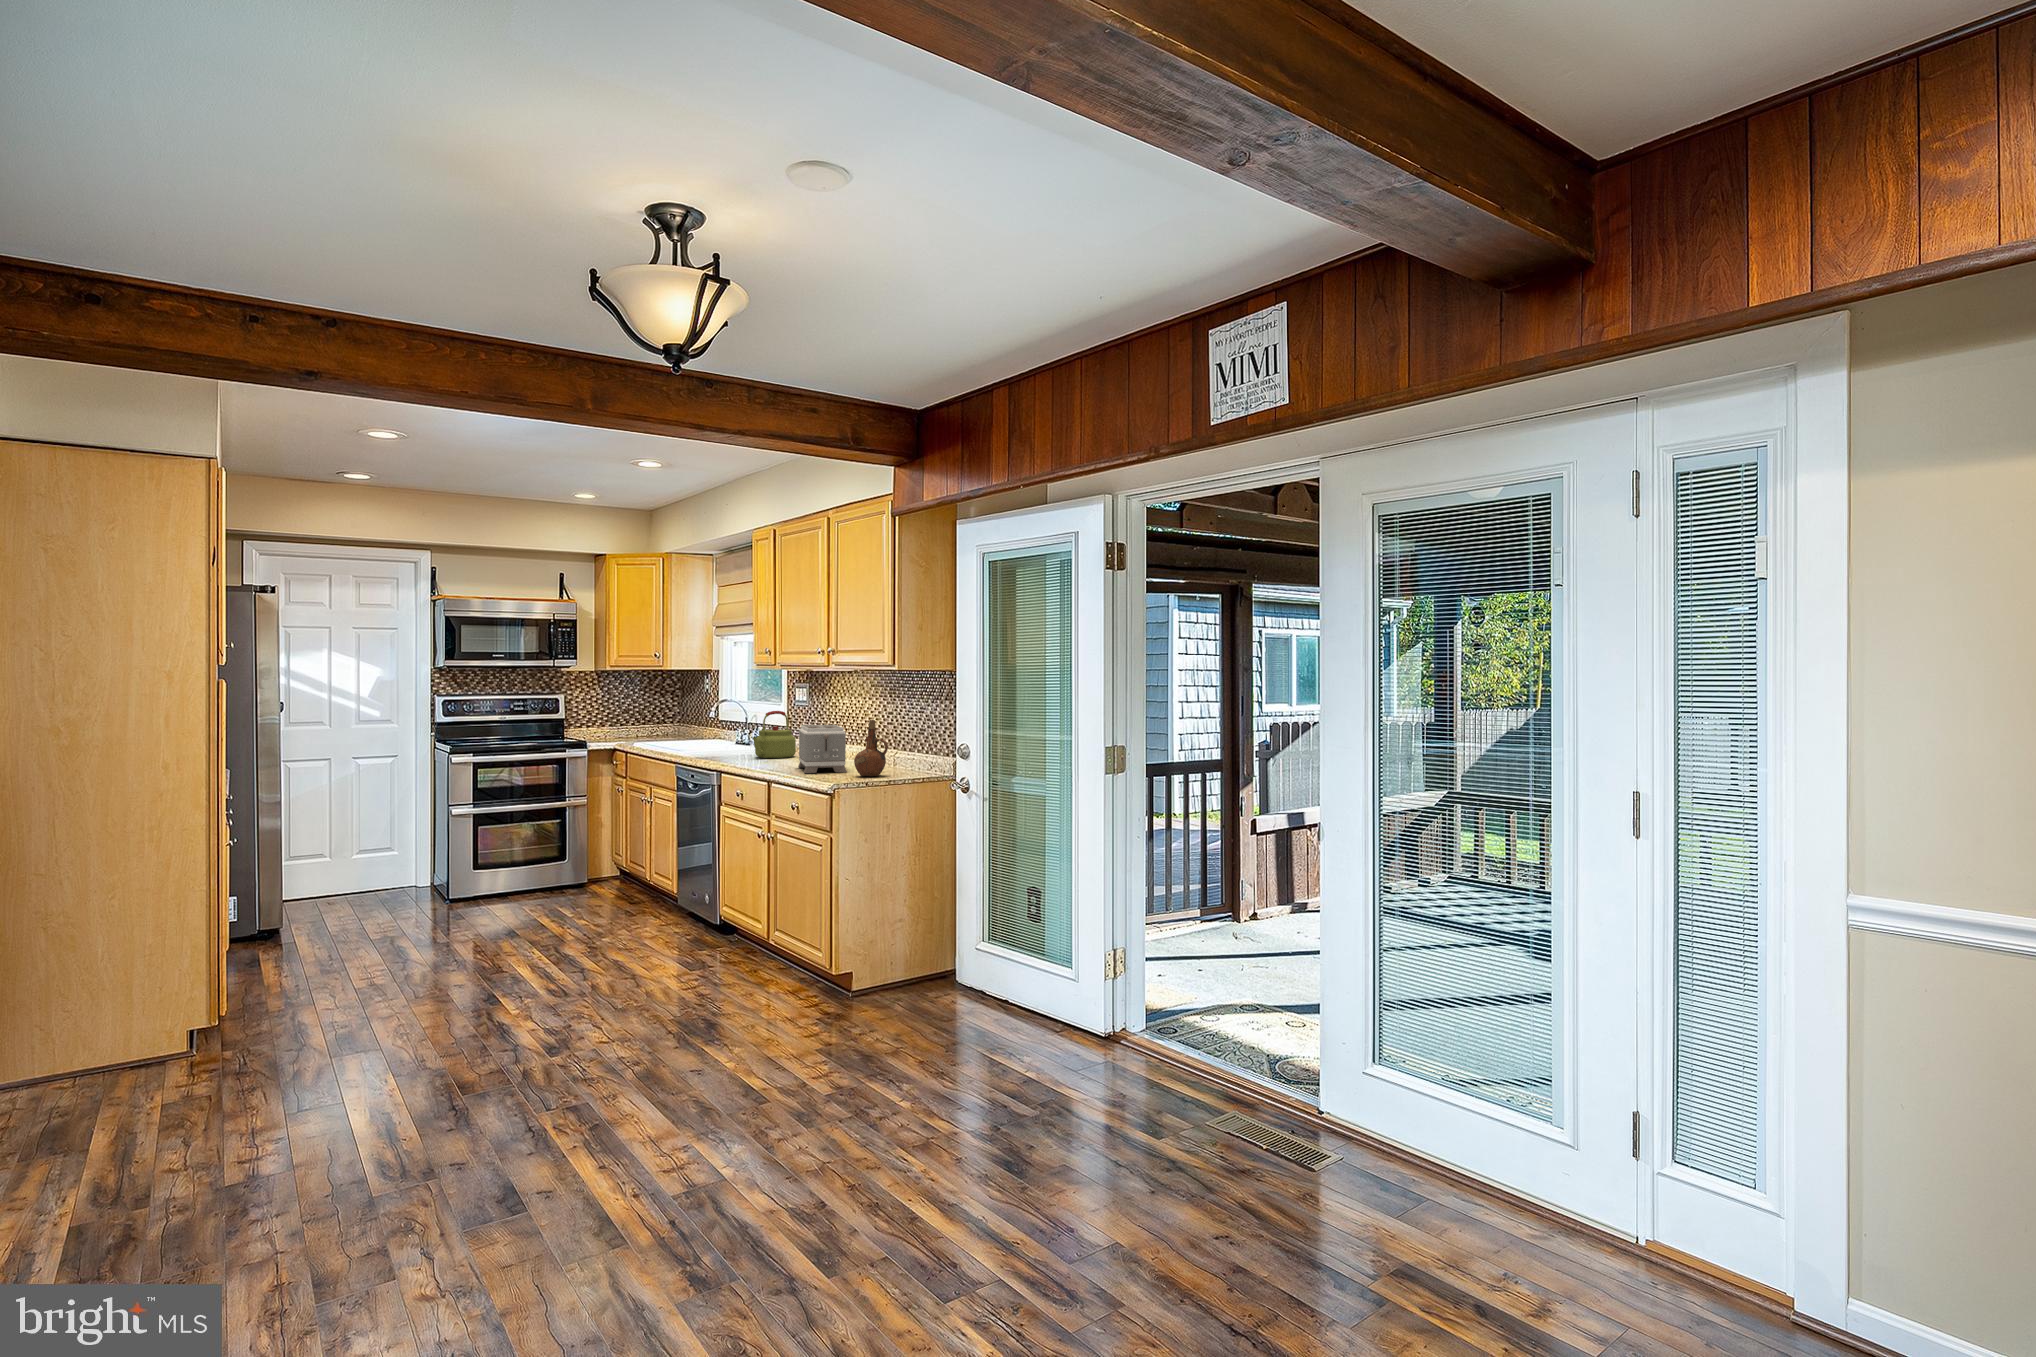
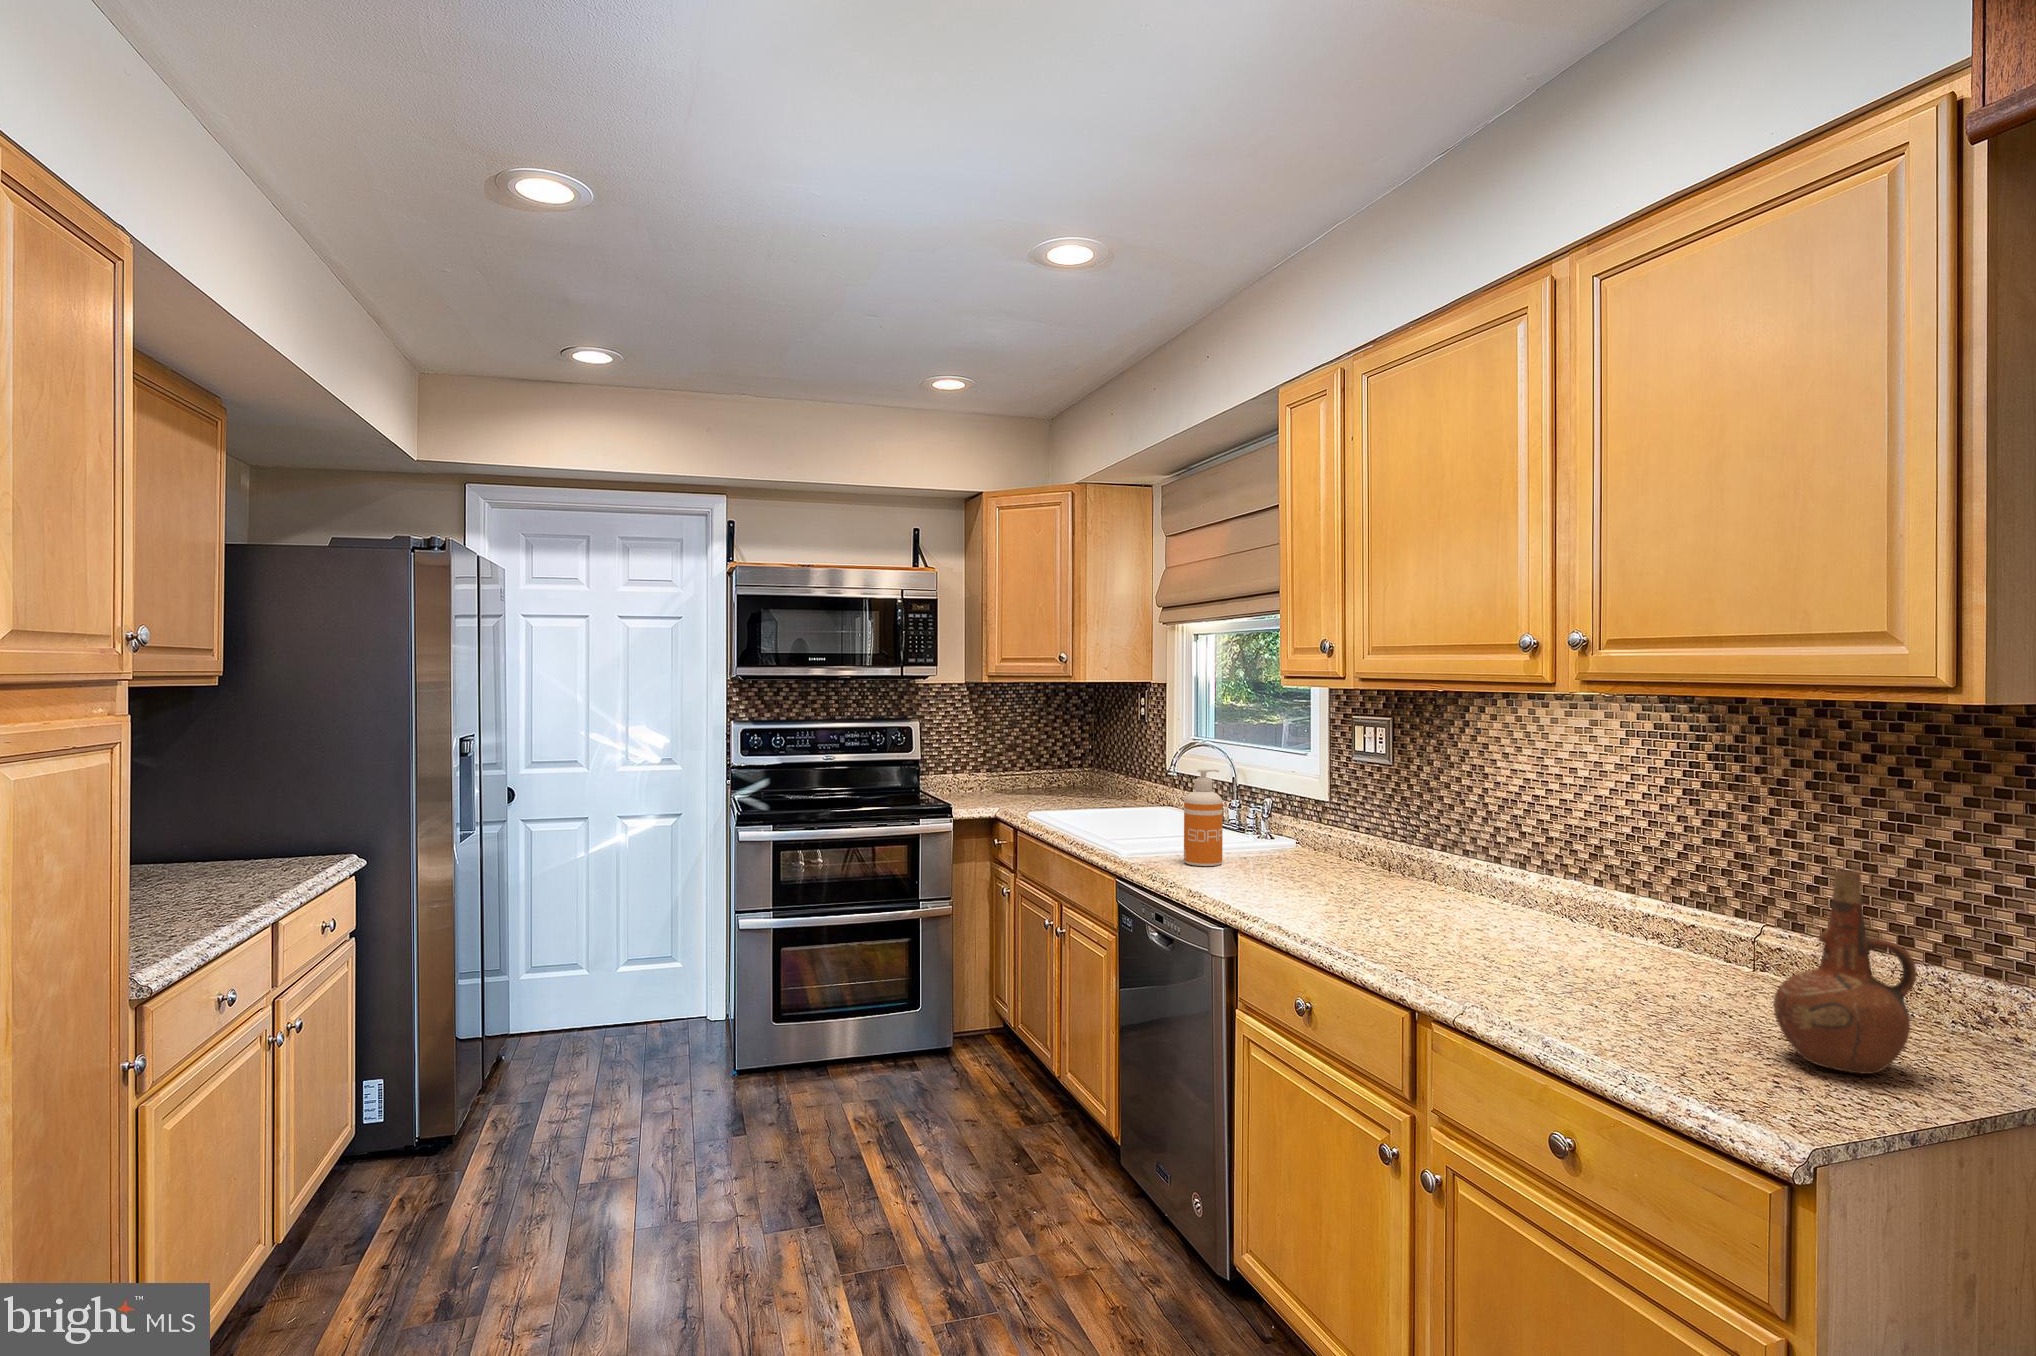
soap dispenser: none [709,710,728,755] -> present [1184,769,1223,866]
kettle: present [753,711,796,758] -> none [1294,779,1388,890]
toaster: present [798,725,847,773] -> none [1470,842,1683,1011]

